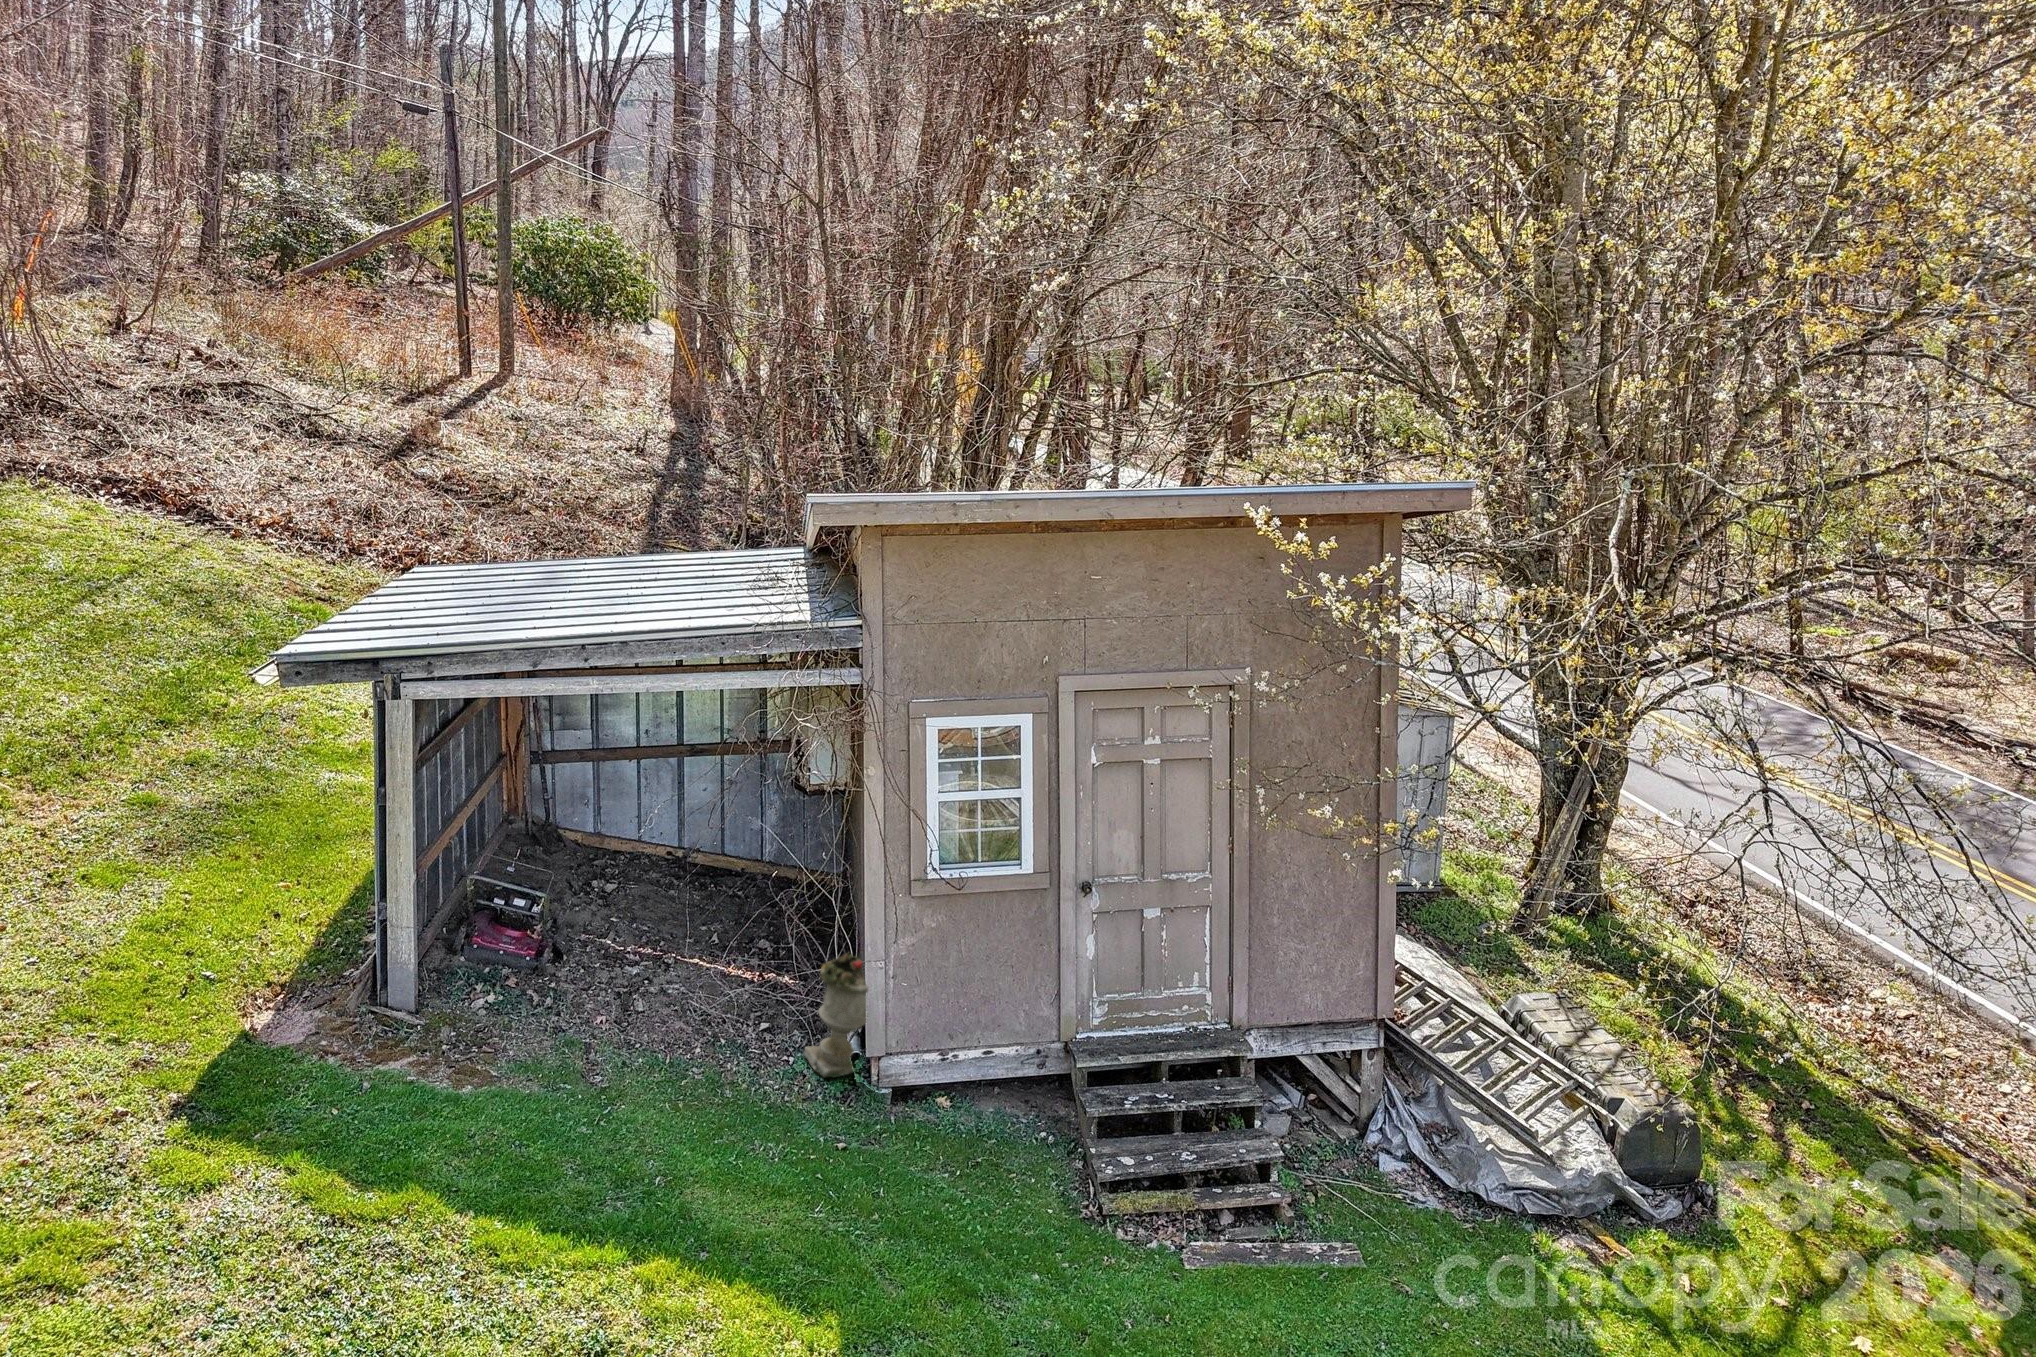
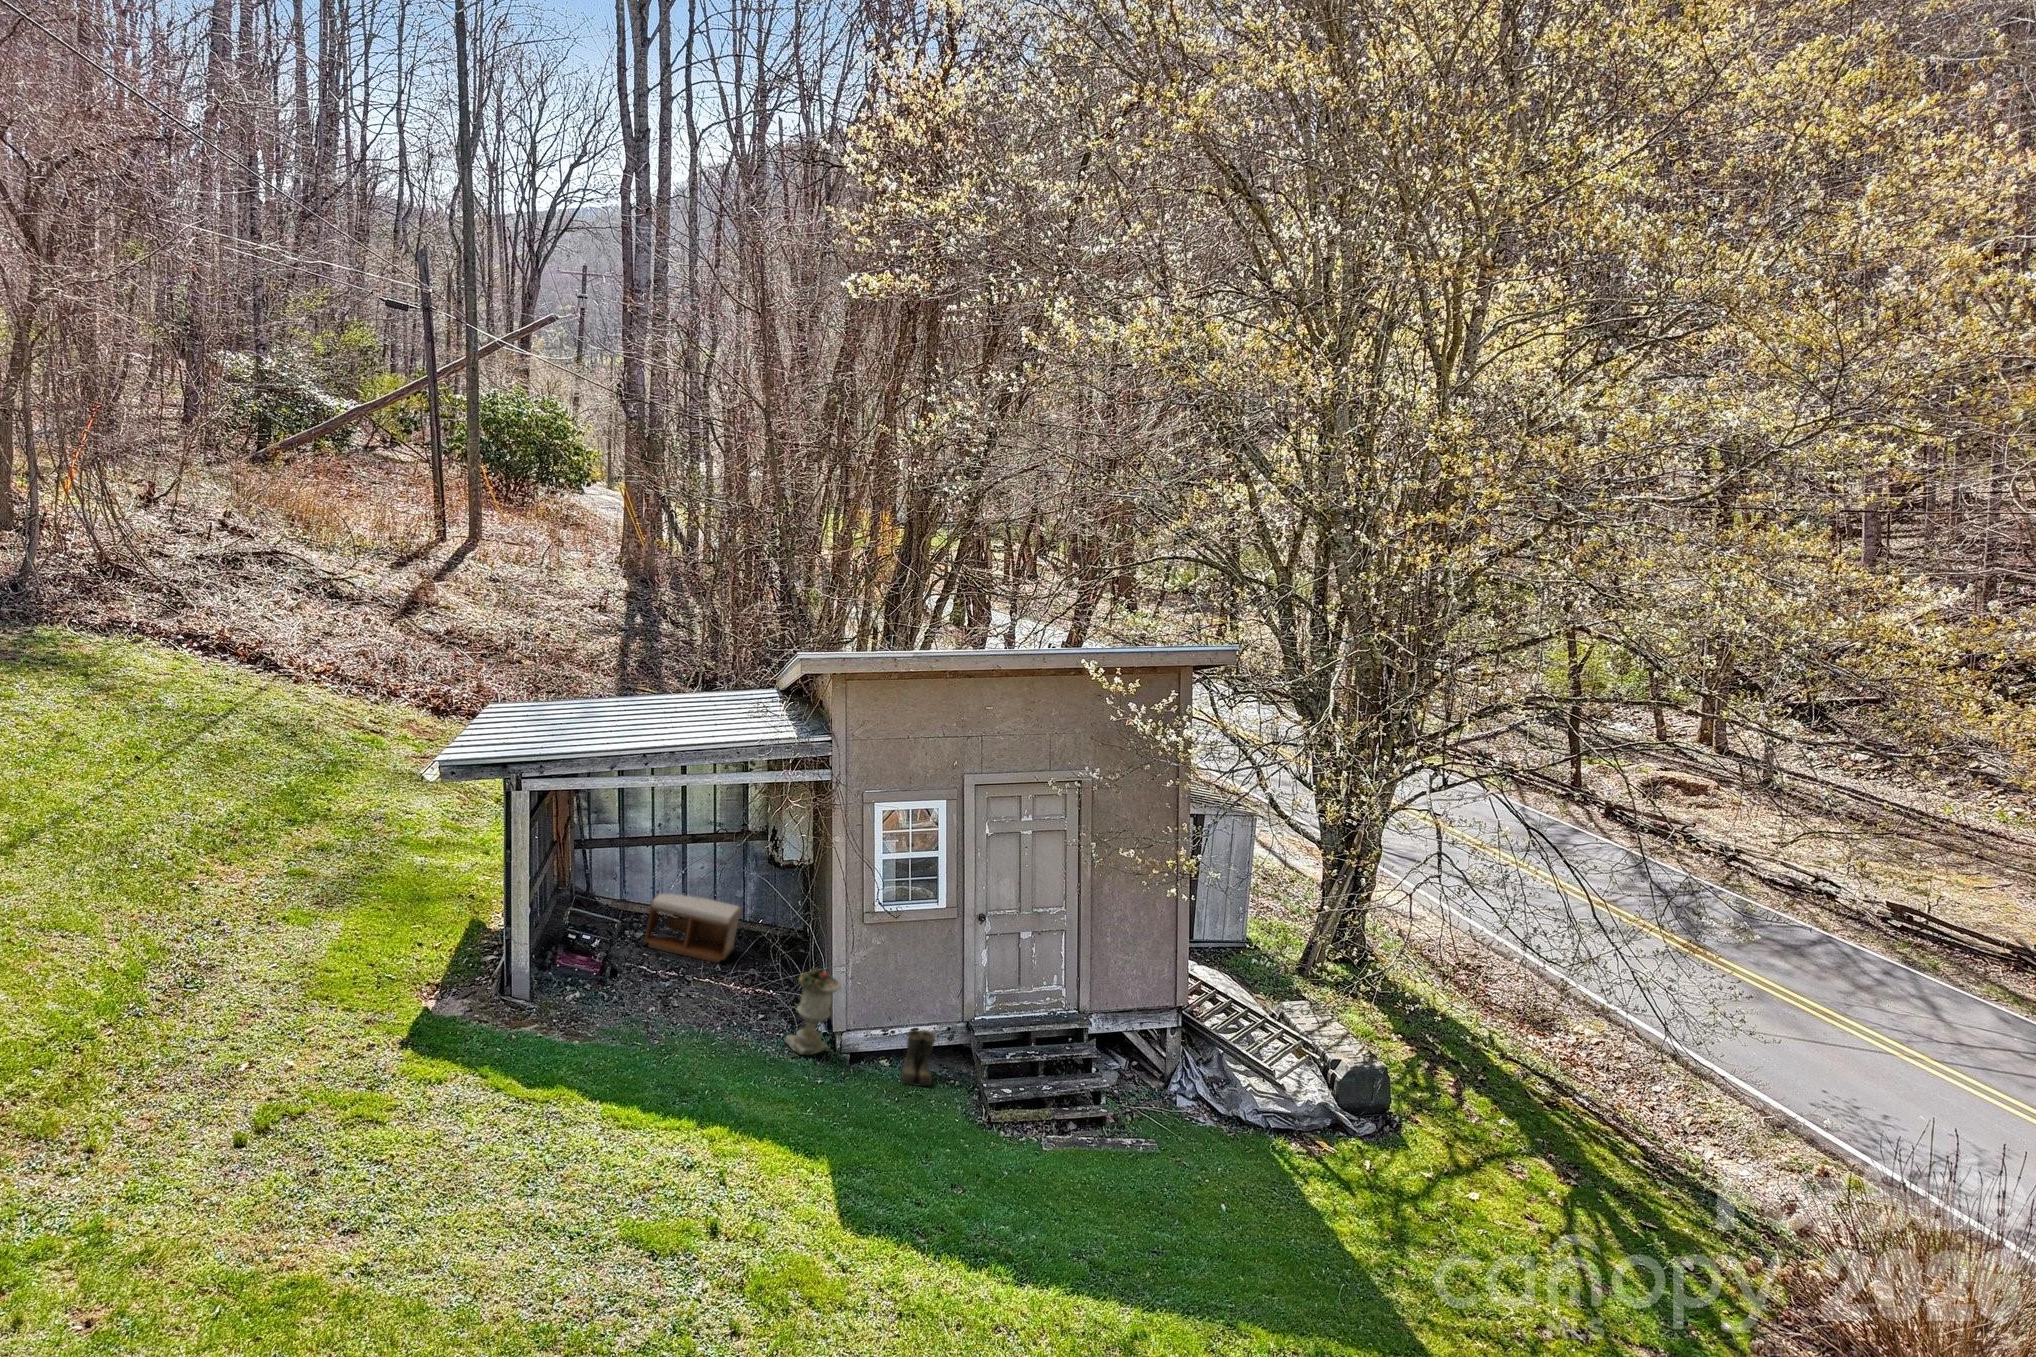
bench: none [629,824,765,928] -> present [644,894,742,963]
boots: none [967,1045,1019,1130] -> present [901,1030,935,1086]

